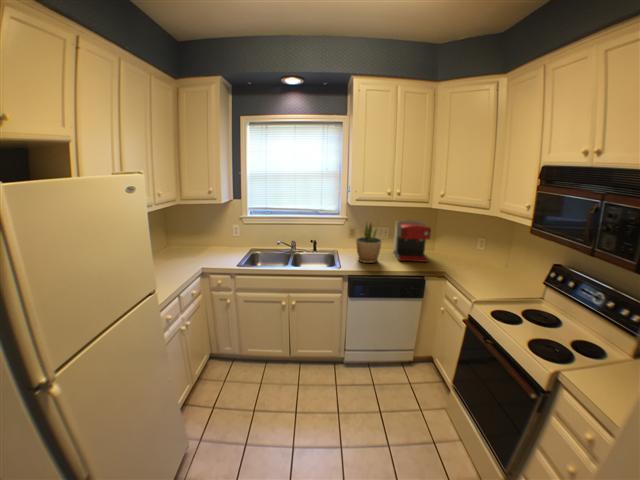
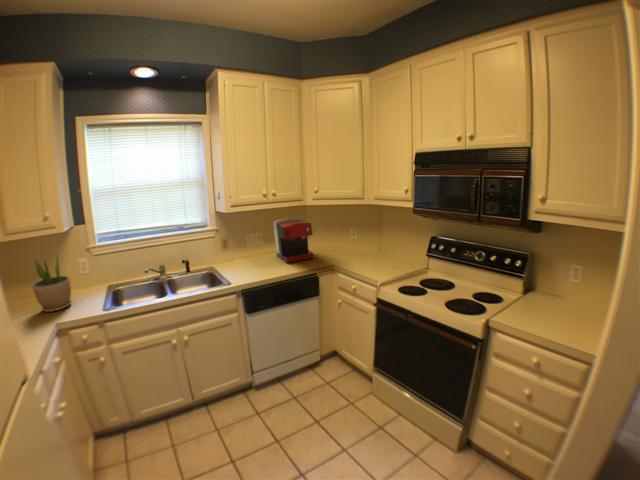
potted plant: present [356,222,381,263] -> present [32,255,71,312]

